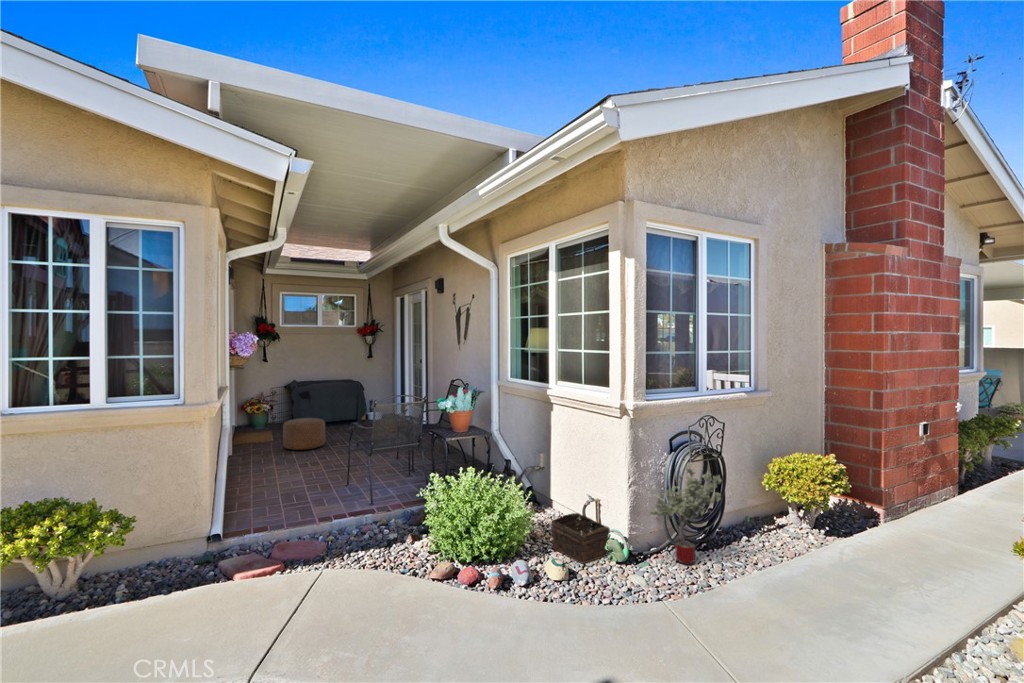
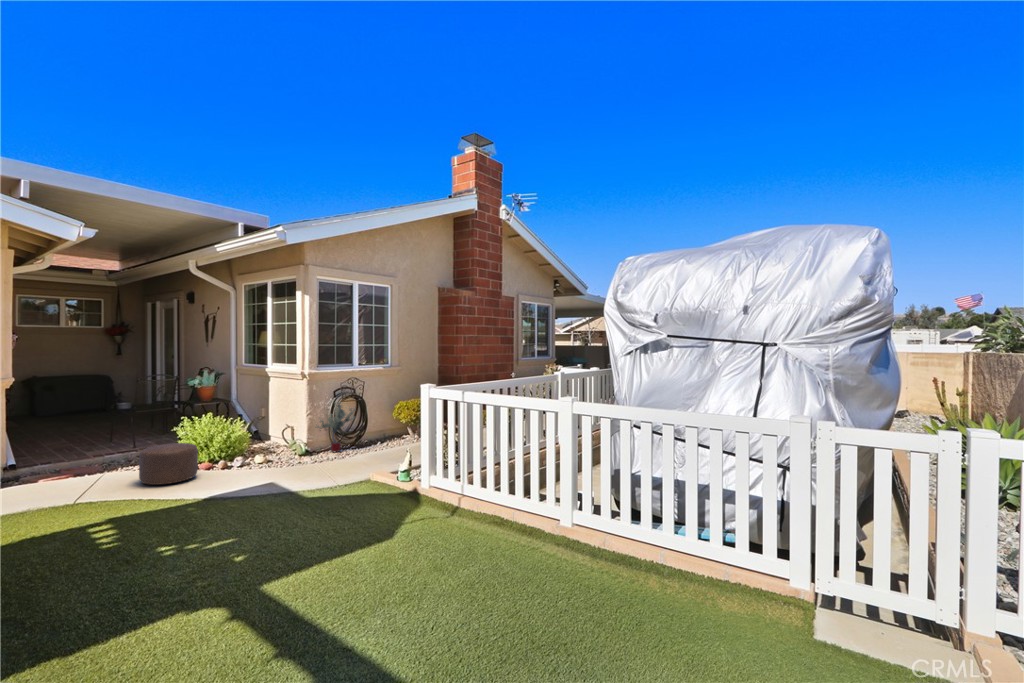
ottoman: present [283,418,325,450] -> present [139,443,198,485]
basket: present [552,513,610,563] -> none [262,435,295,457]

